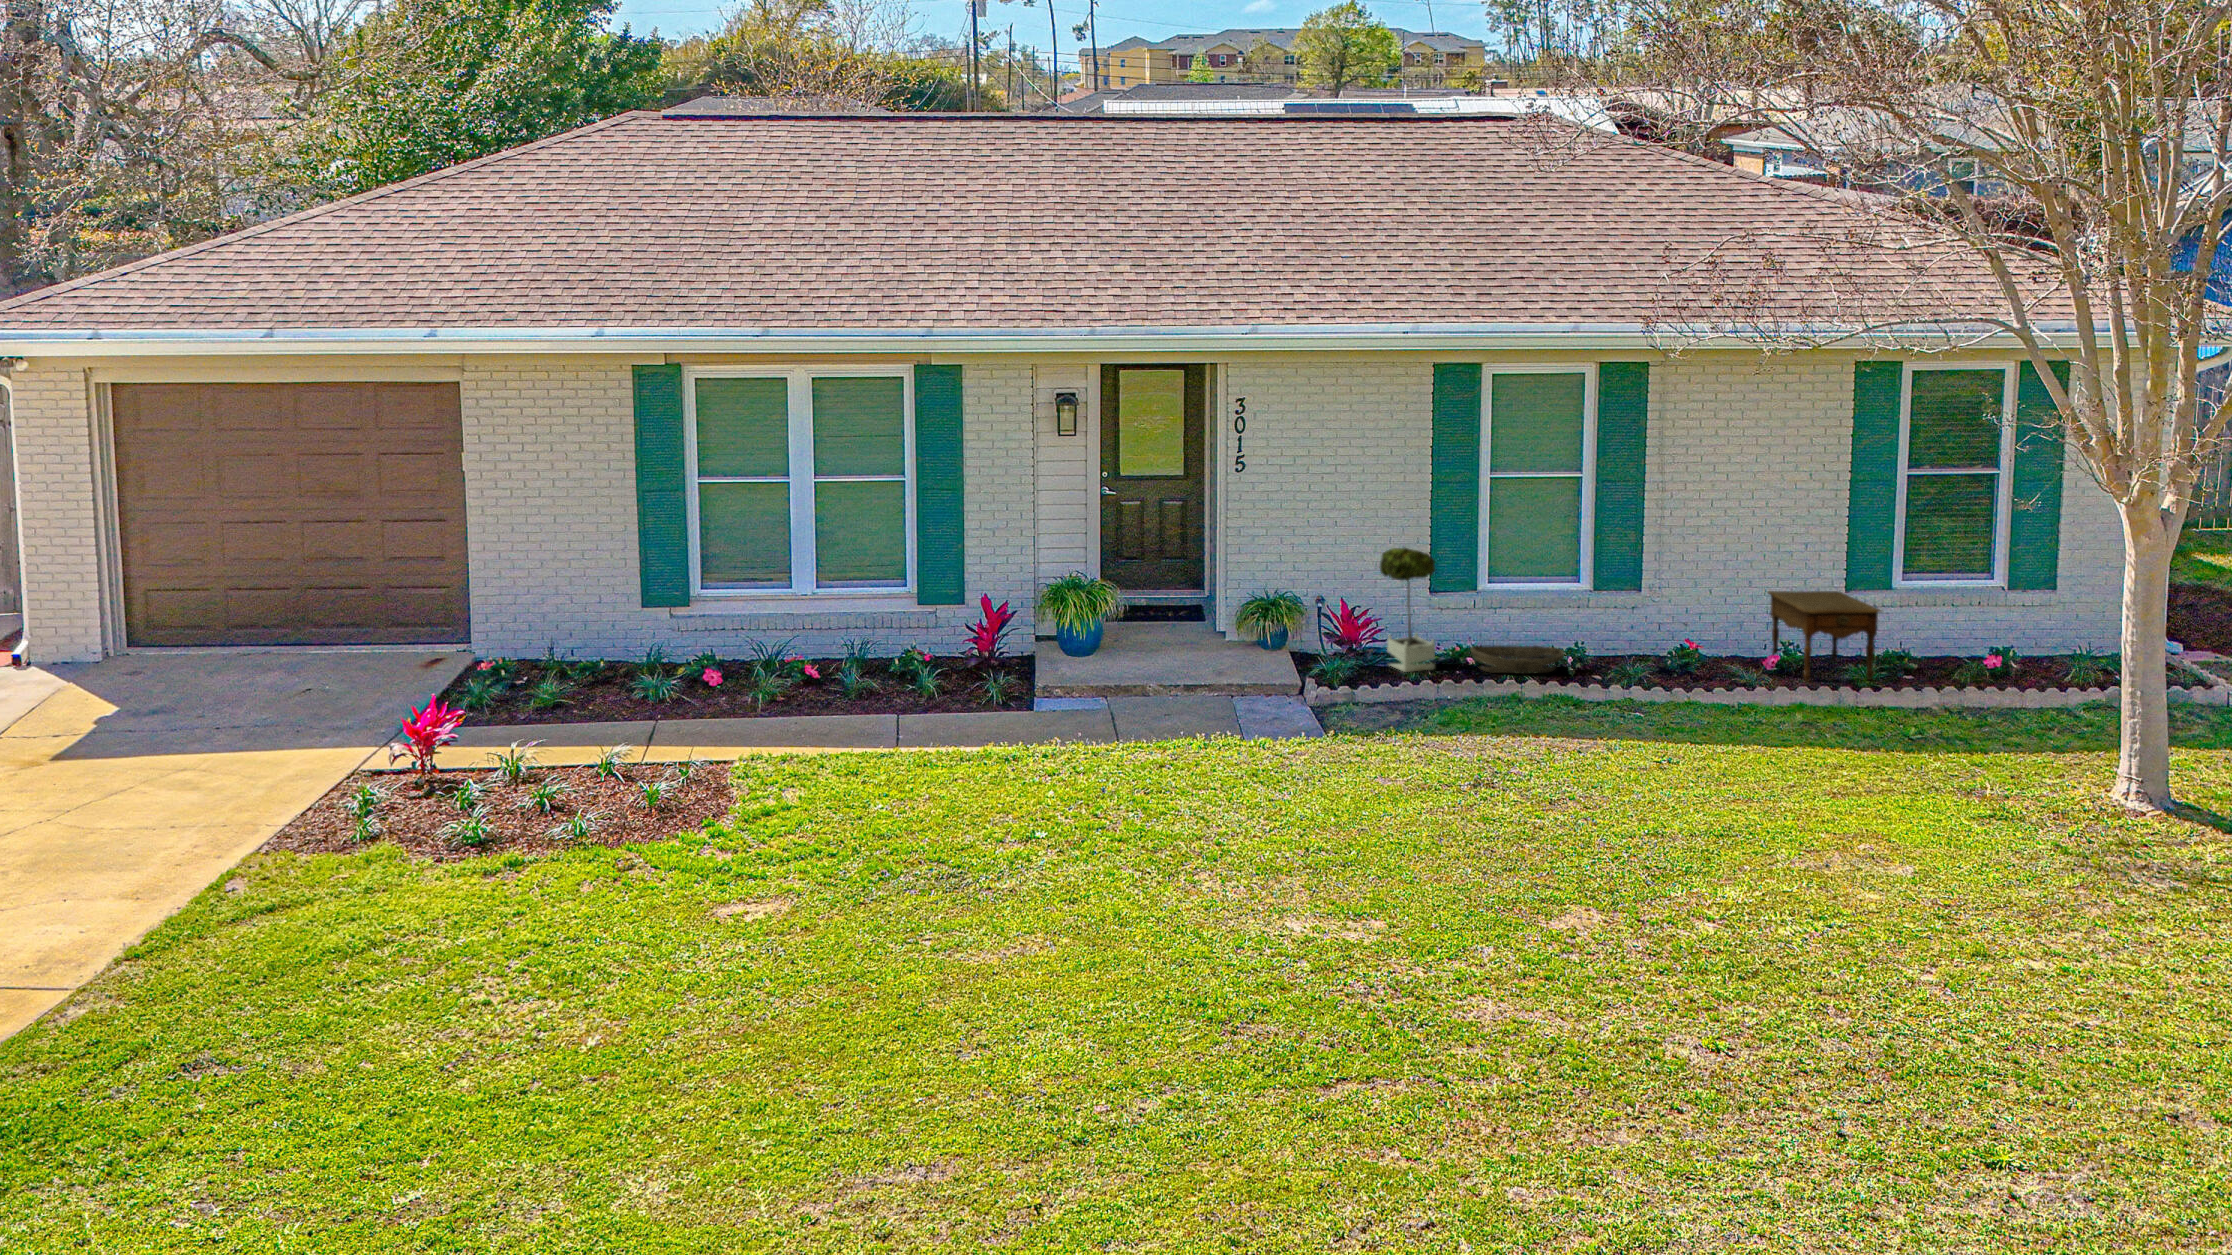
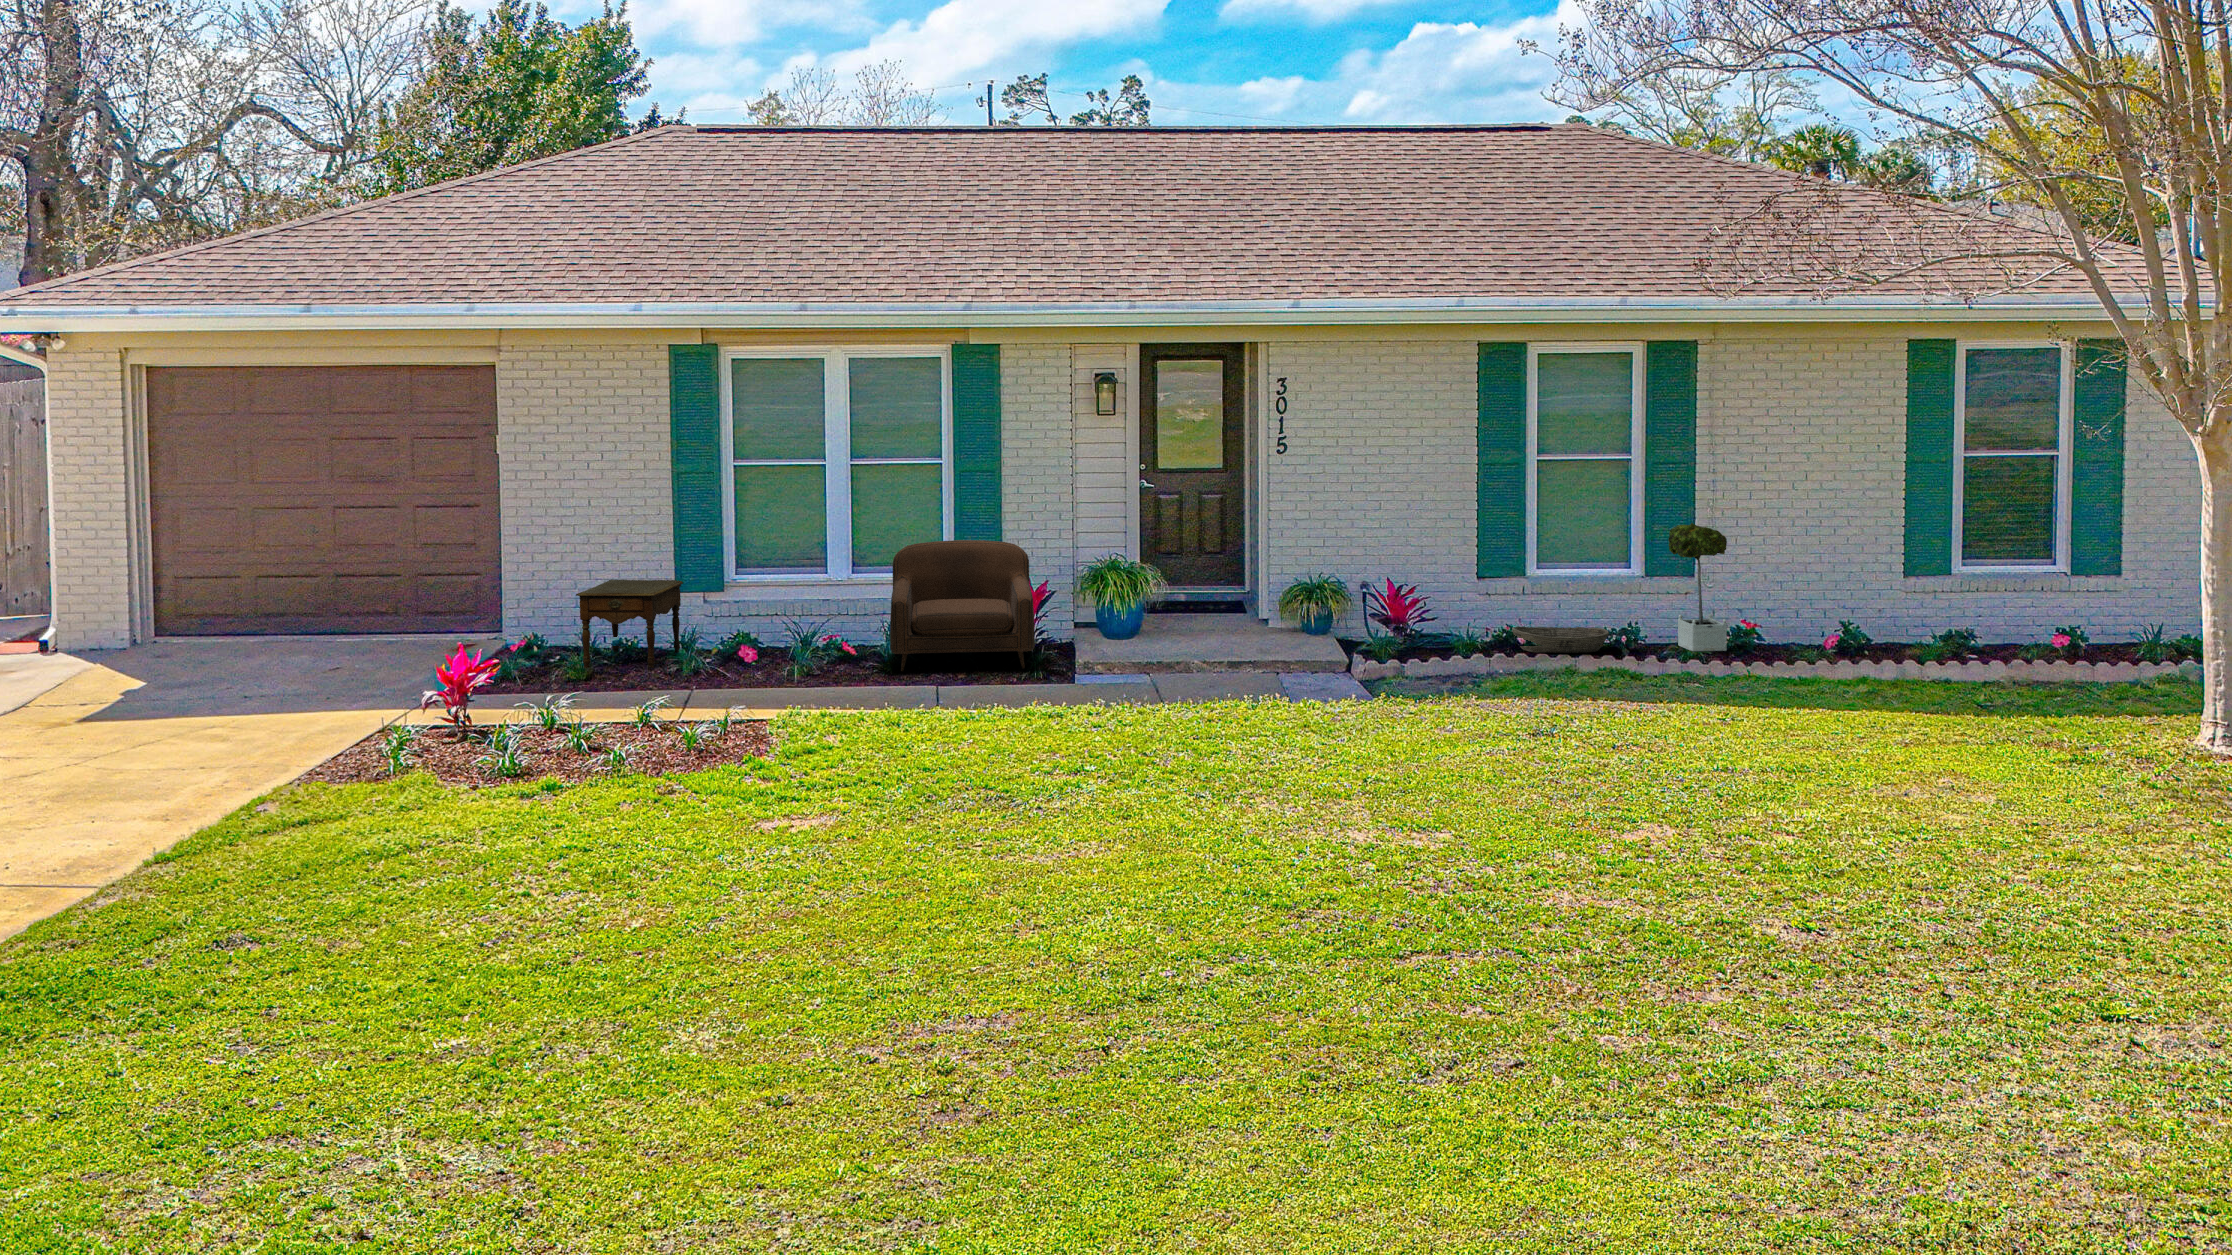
potted tree: present [1379,548,1435,672] -> present [1668,523,1727,651]
armchair: none [856,561,999,697] -> present [890,540,1035,671]
side table: present [1768,591,1881,681] -> present [576,579,683,668]

